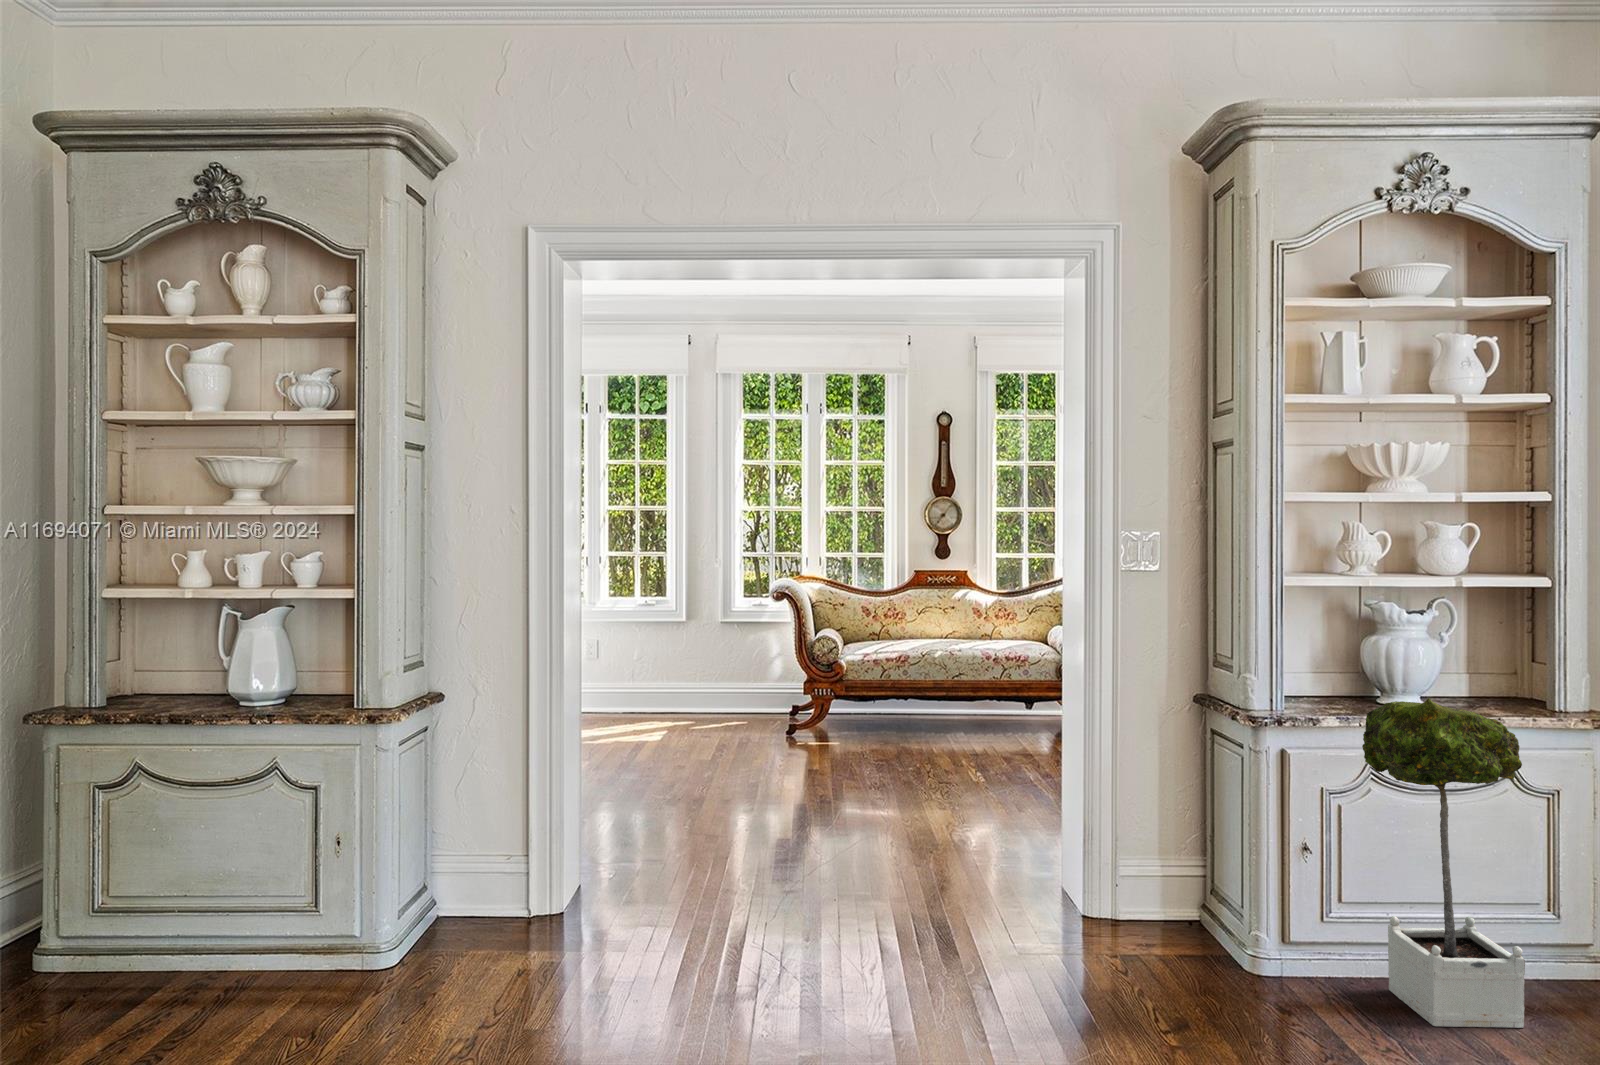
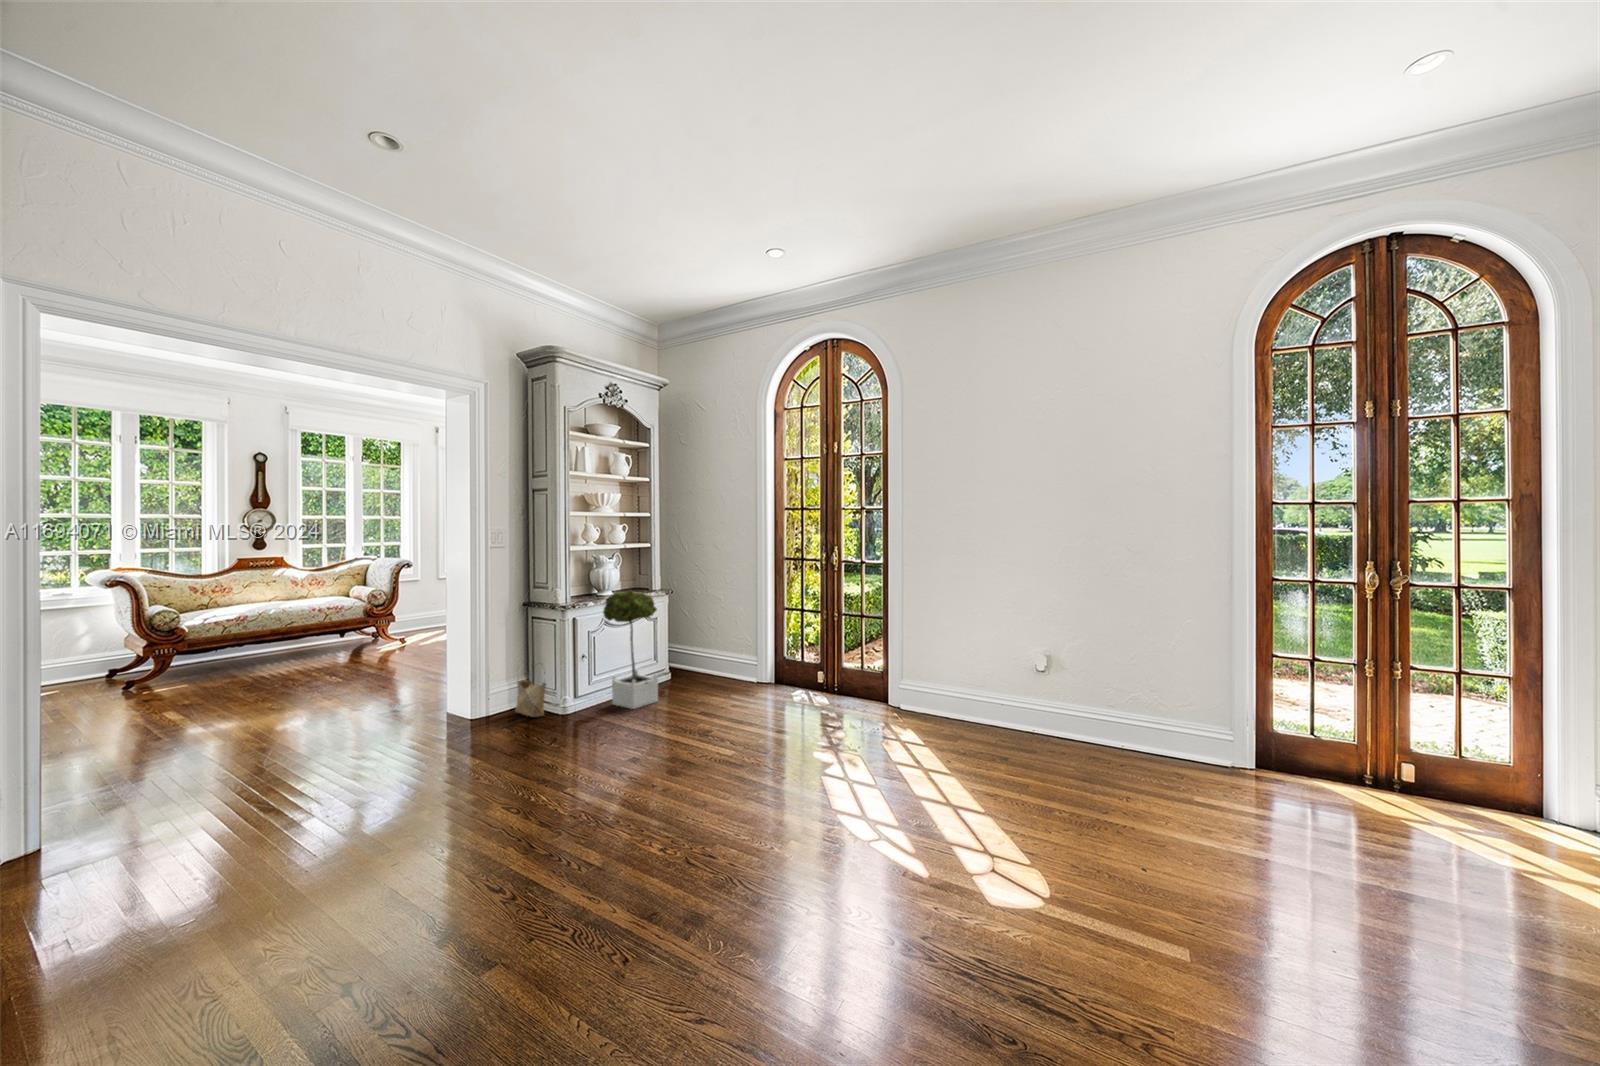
woven basket: none [1162,834,1220,961] -> present [515,672,546,717]

